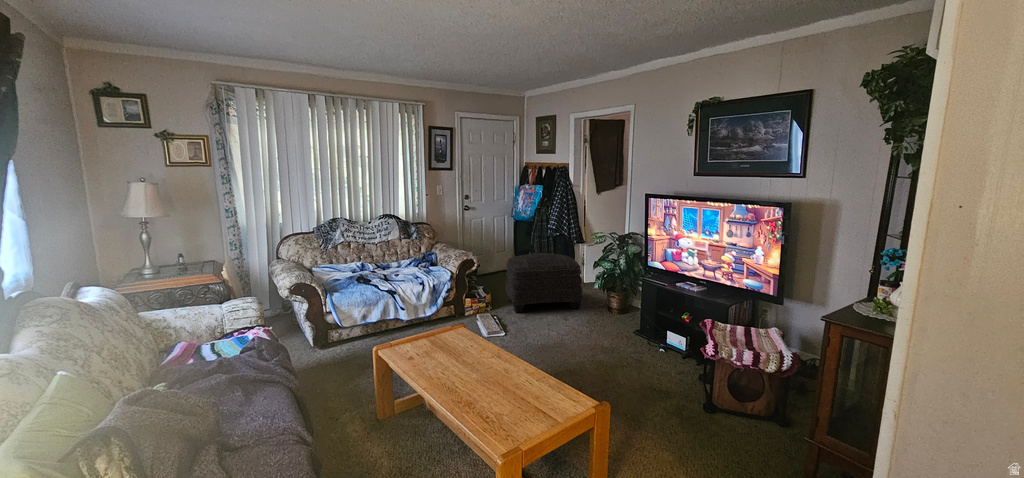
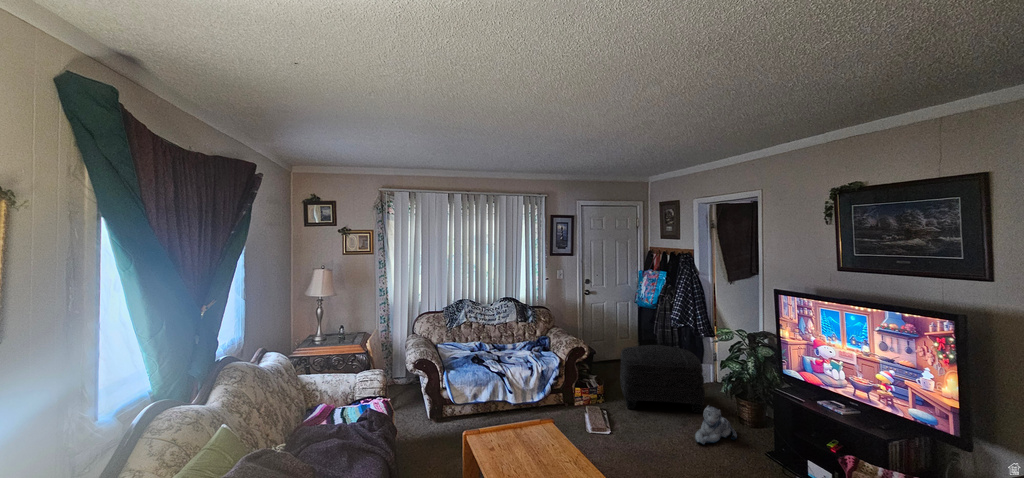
plush toy: none [578,300,611,333] -> present [695,406,737,444]

